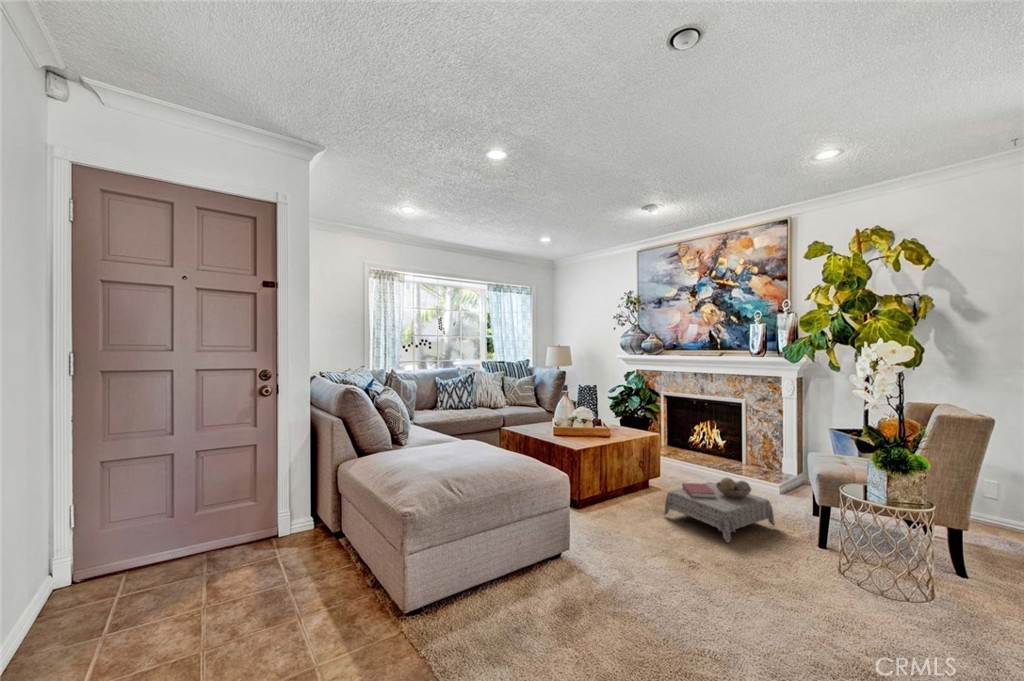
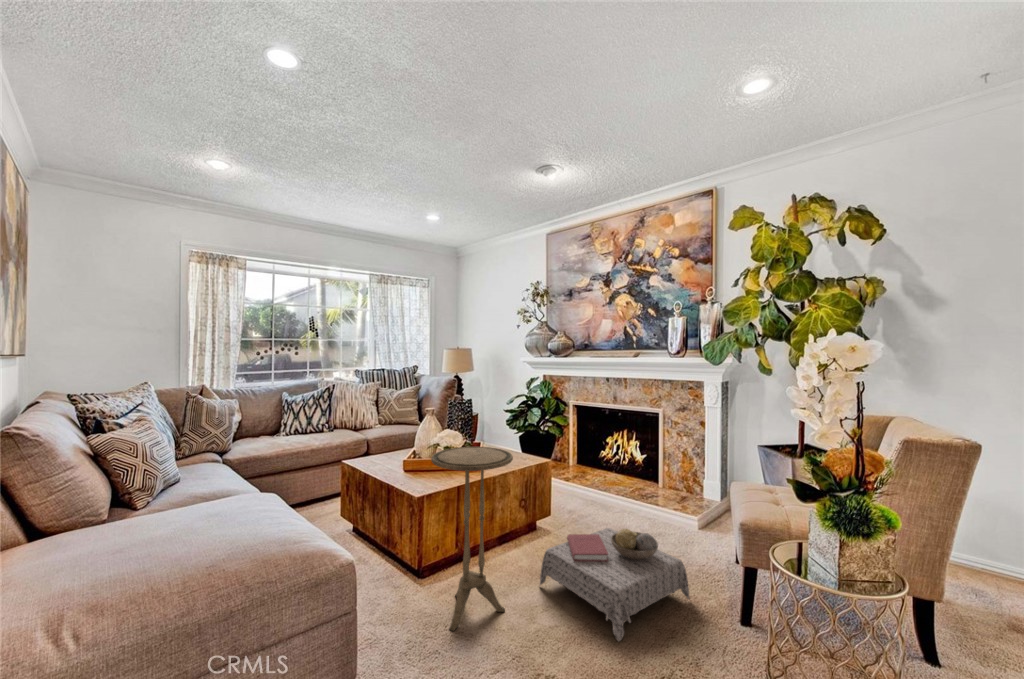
side table: none [595,420,650,534] -> present [431,447,513,631]

